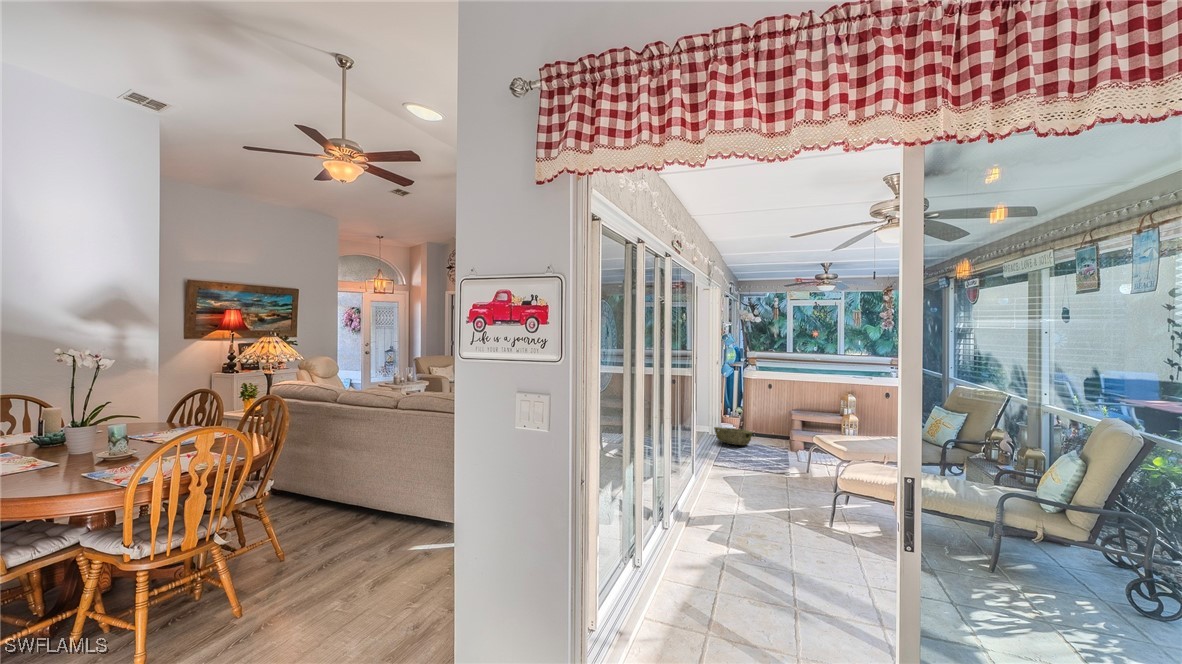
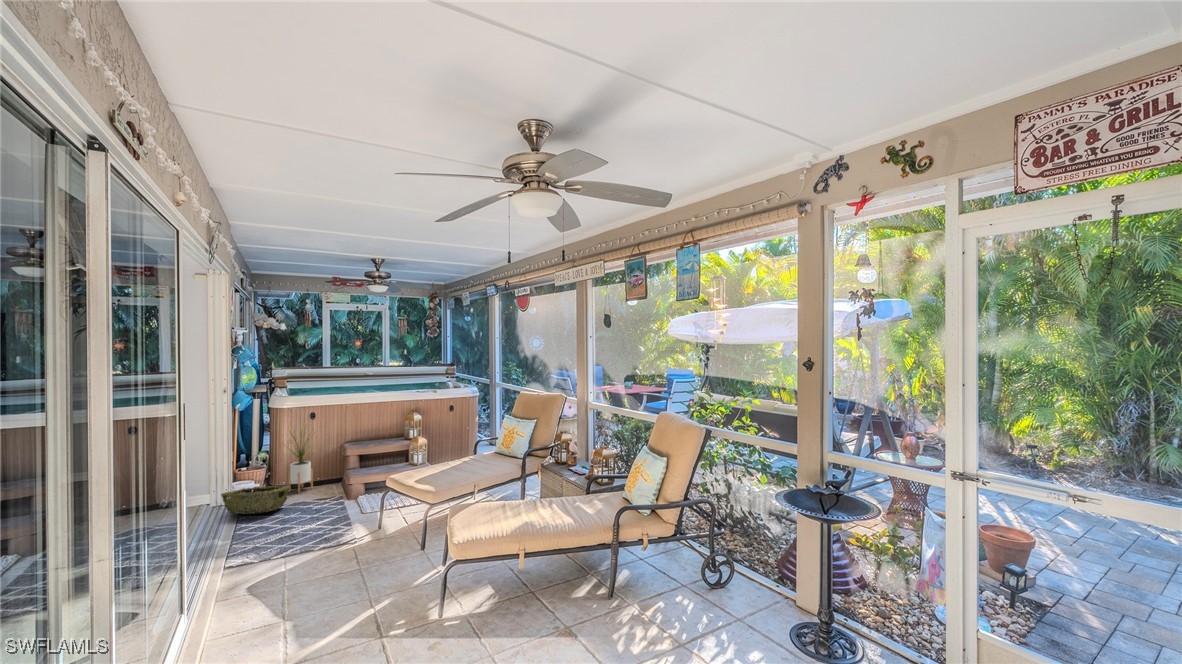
house plant: none [748,387,776,440] -> present [284,427,313,493]

